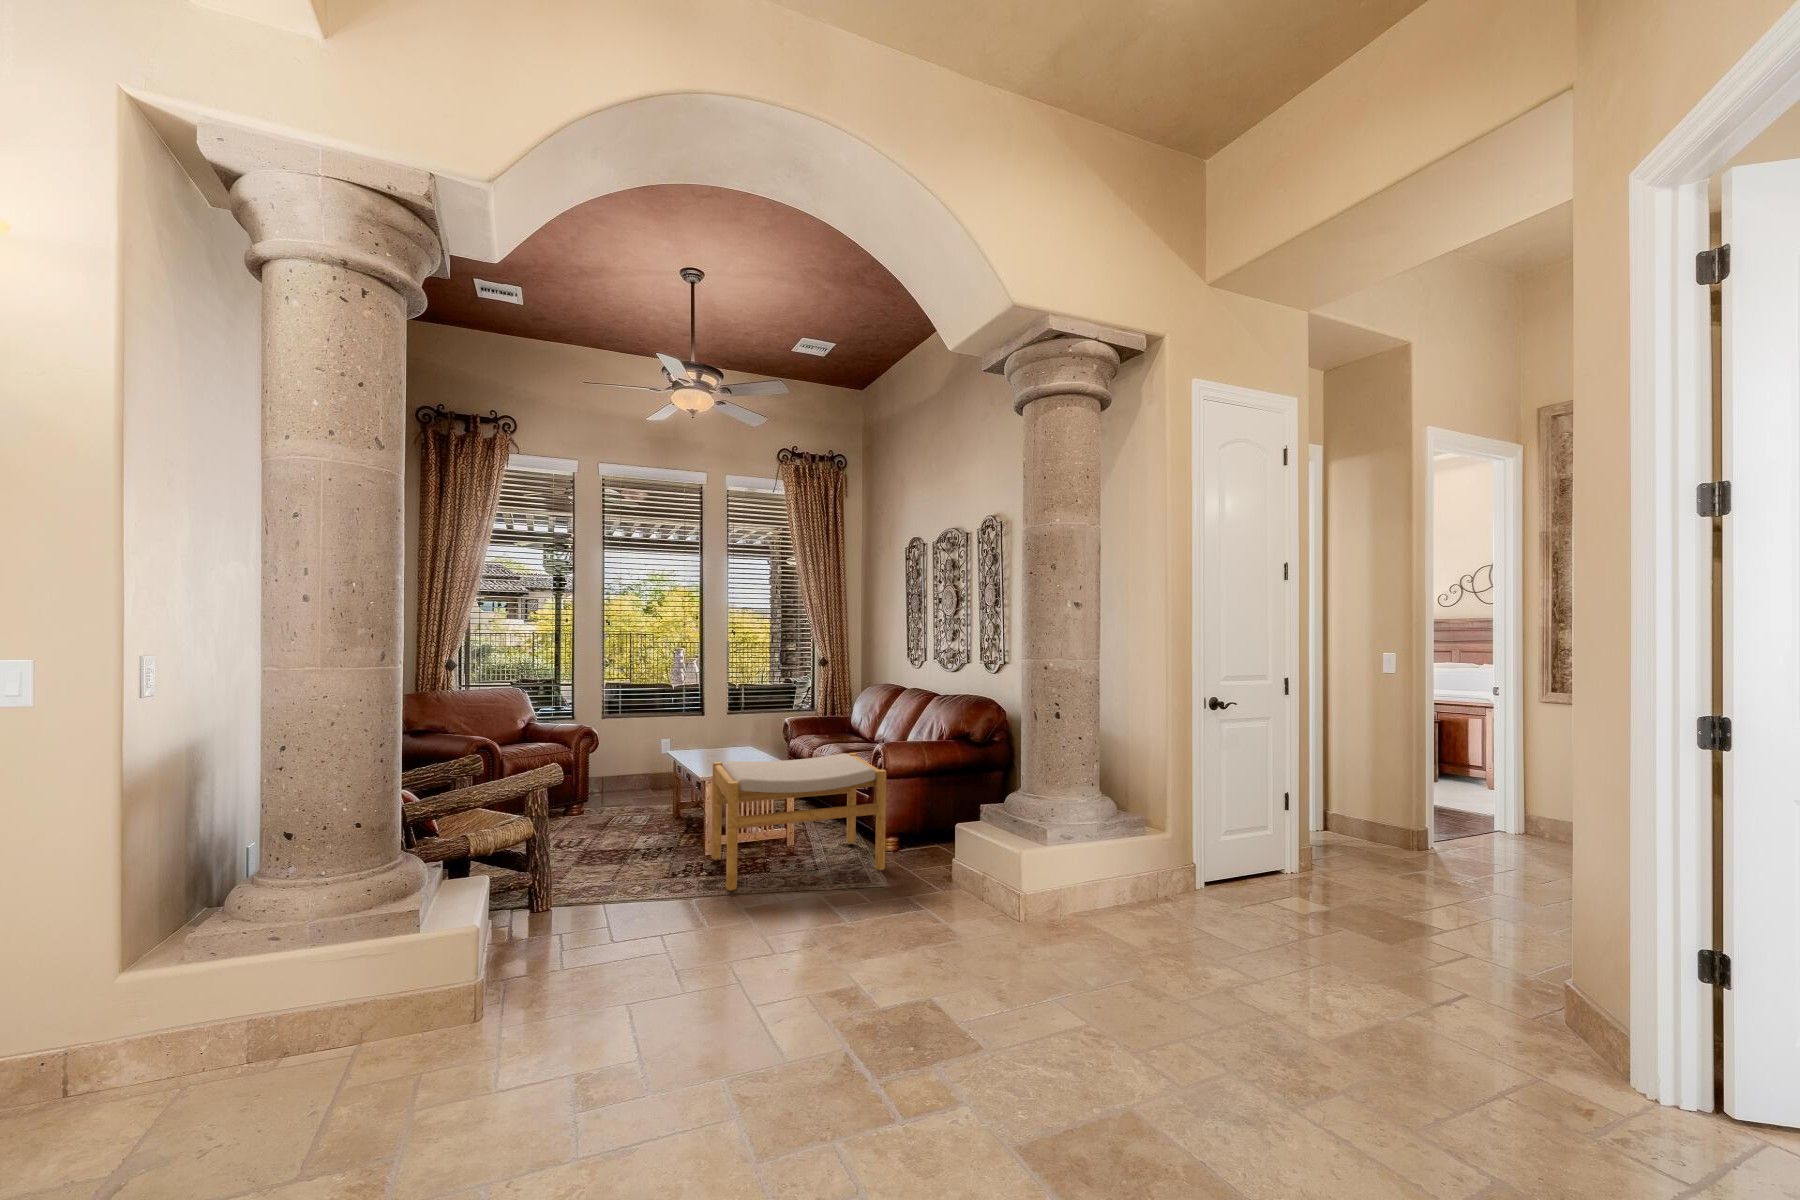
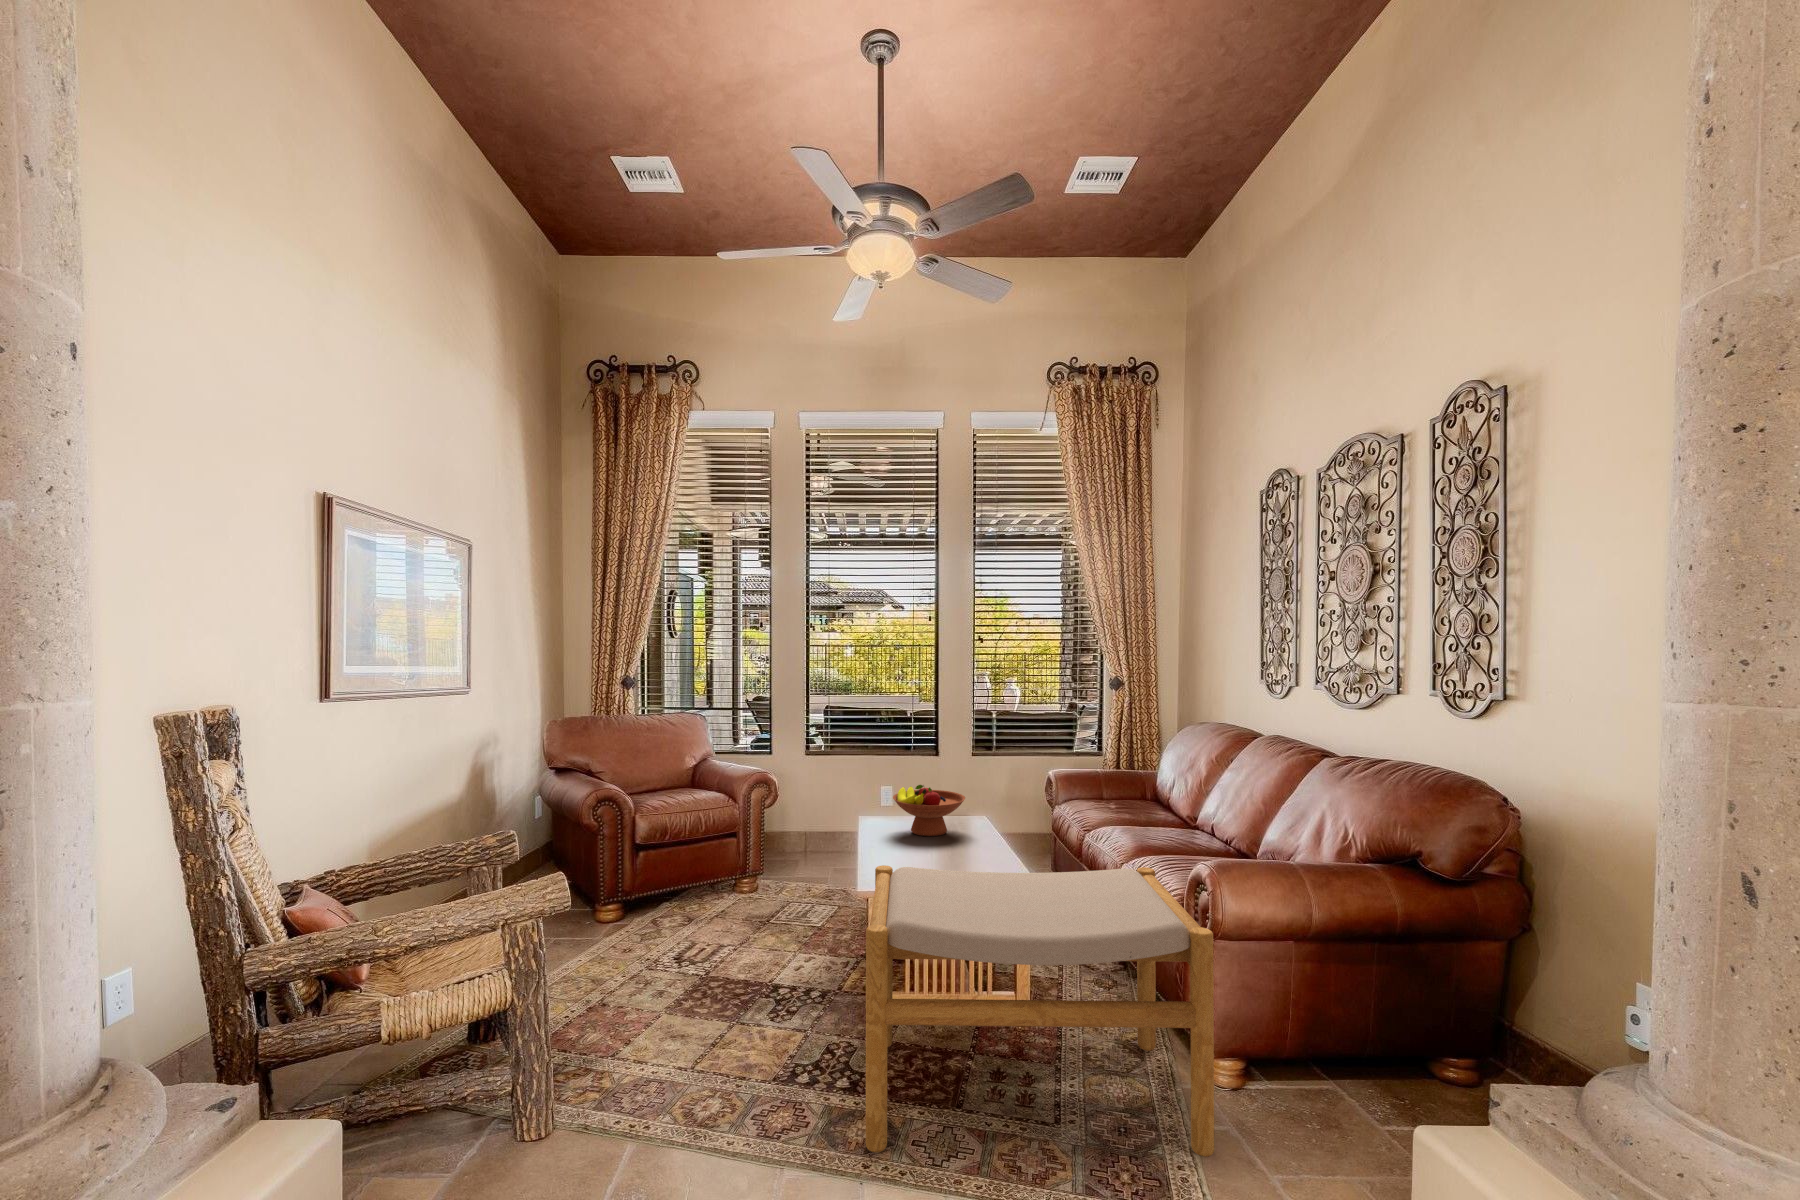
fruit bowl: none [696,725,742,755] -> present [893,785,965,836]

